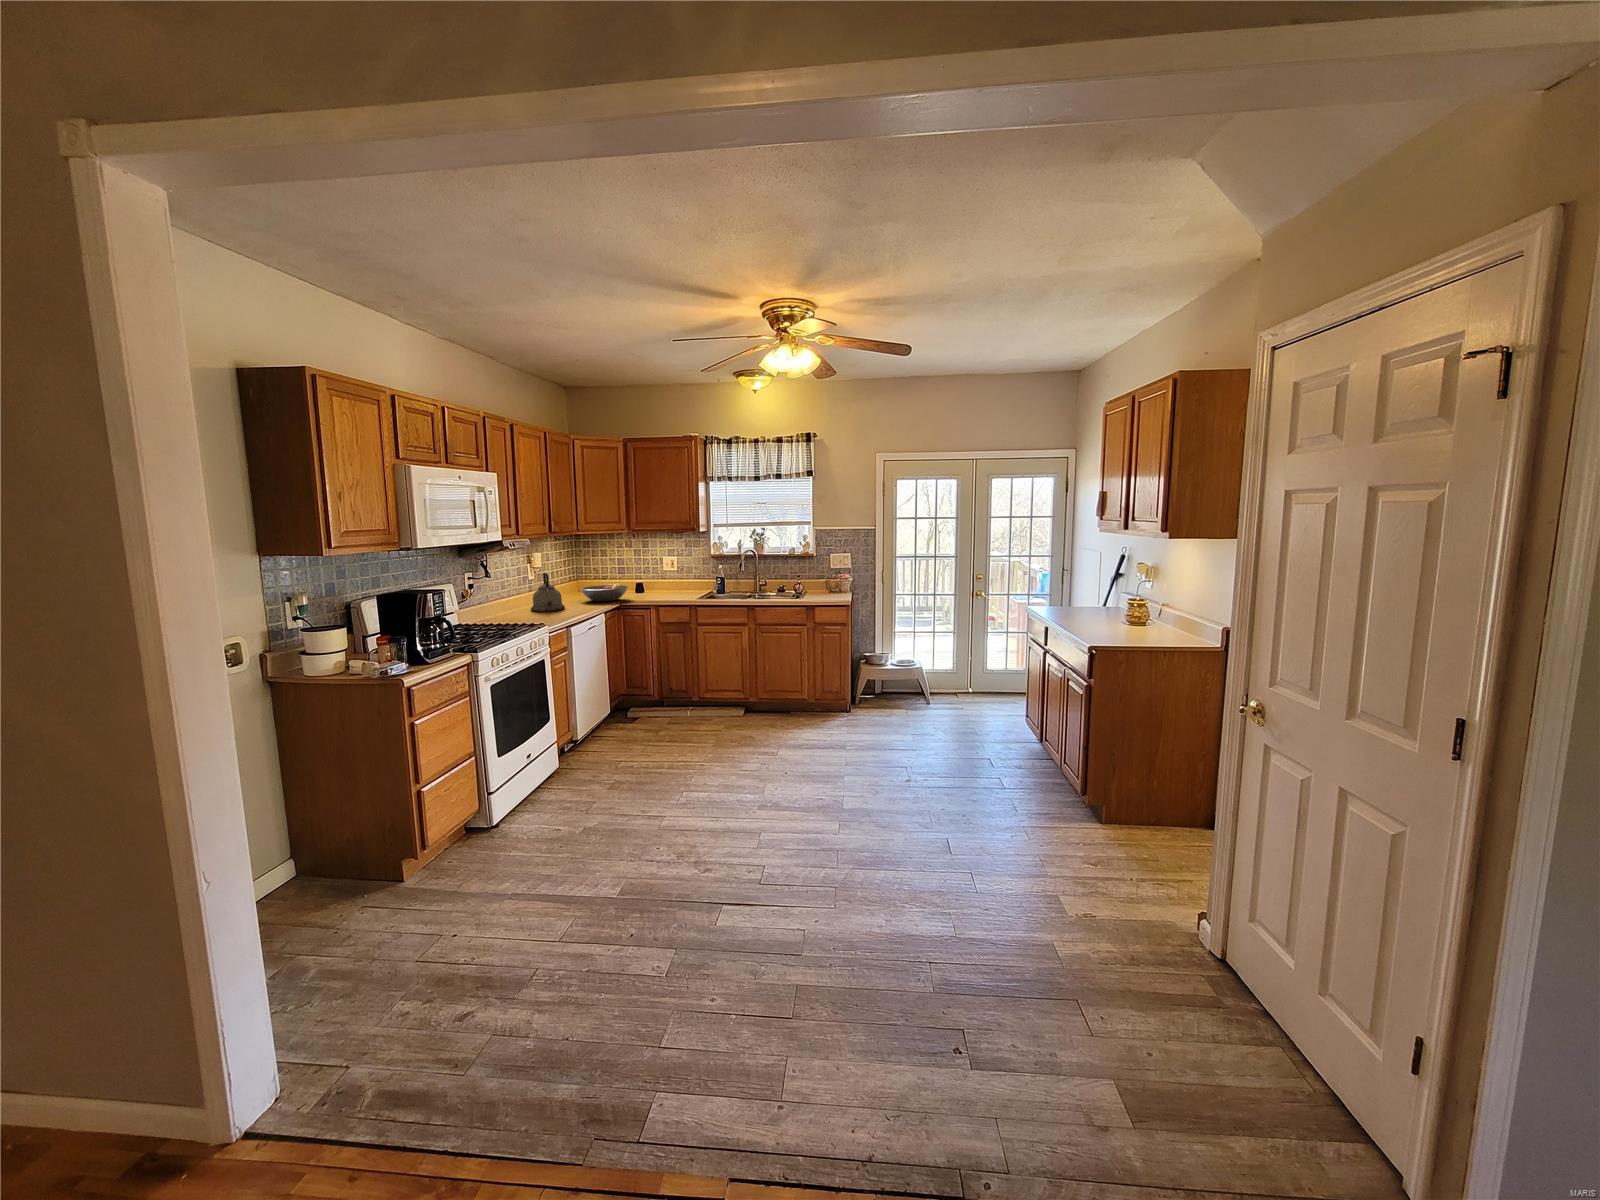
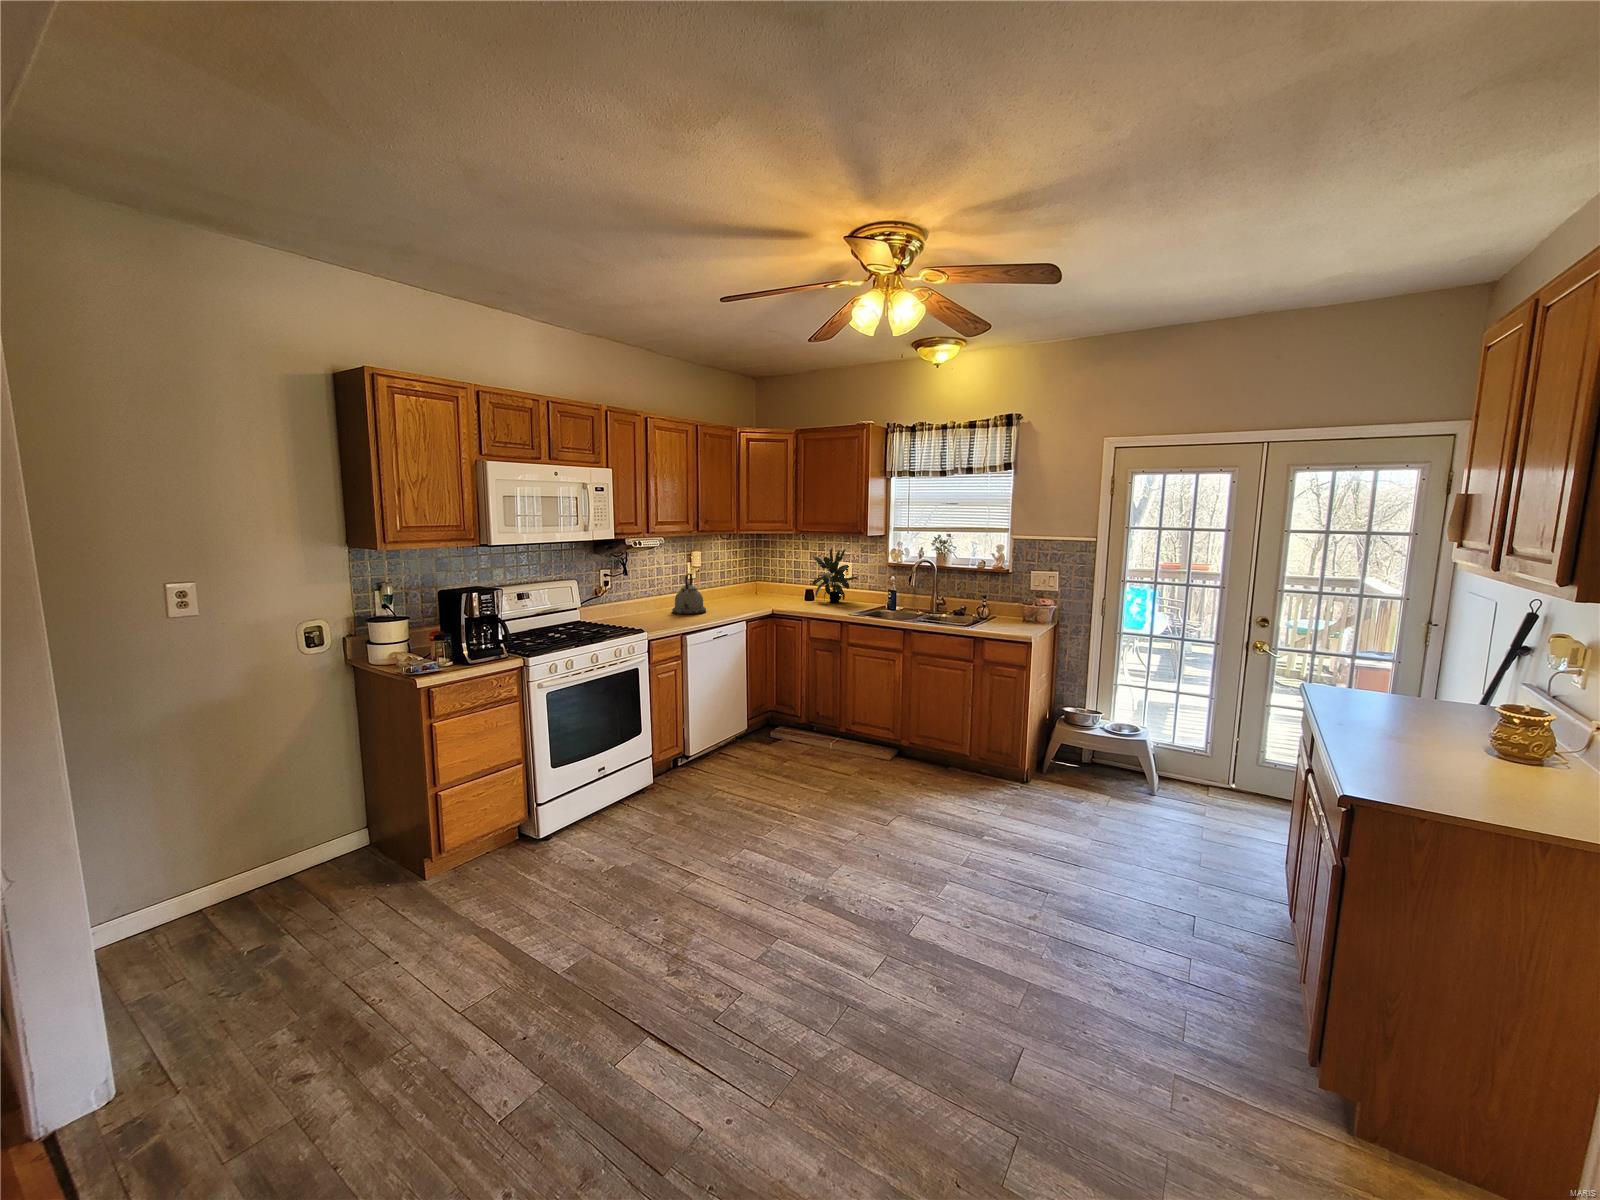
potted plant: none [639,544,685,593] -> present [812,549,858,603]
fruit bowl: present [581,582,628,601] -> none [735,588,785,607]

